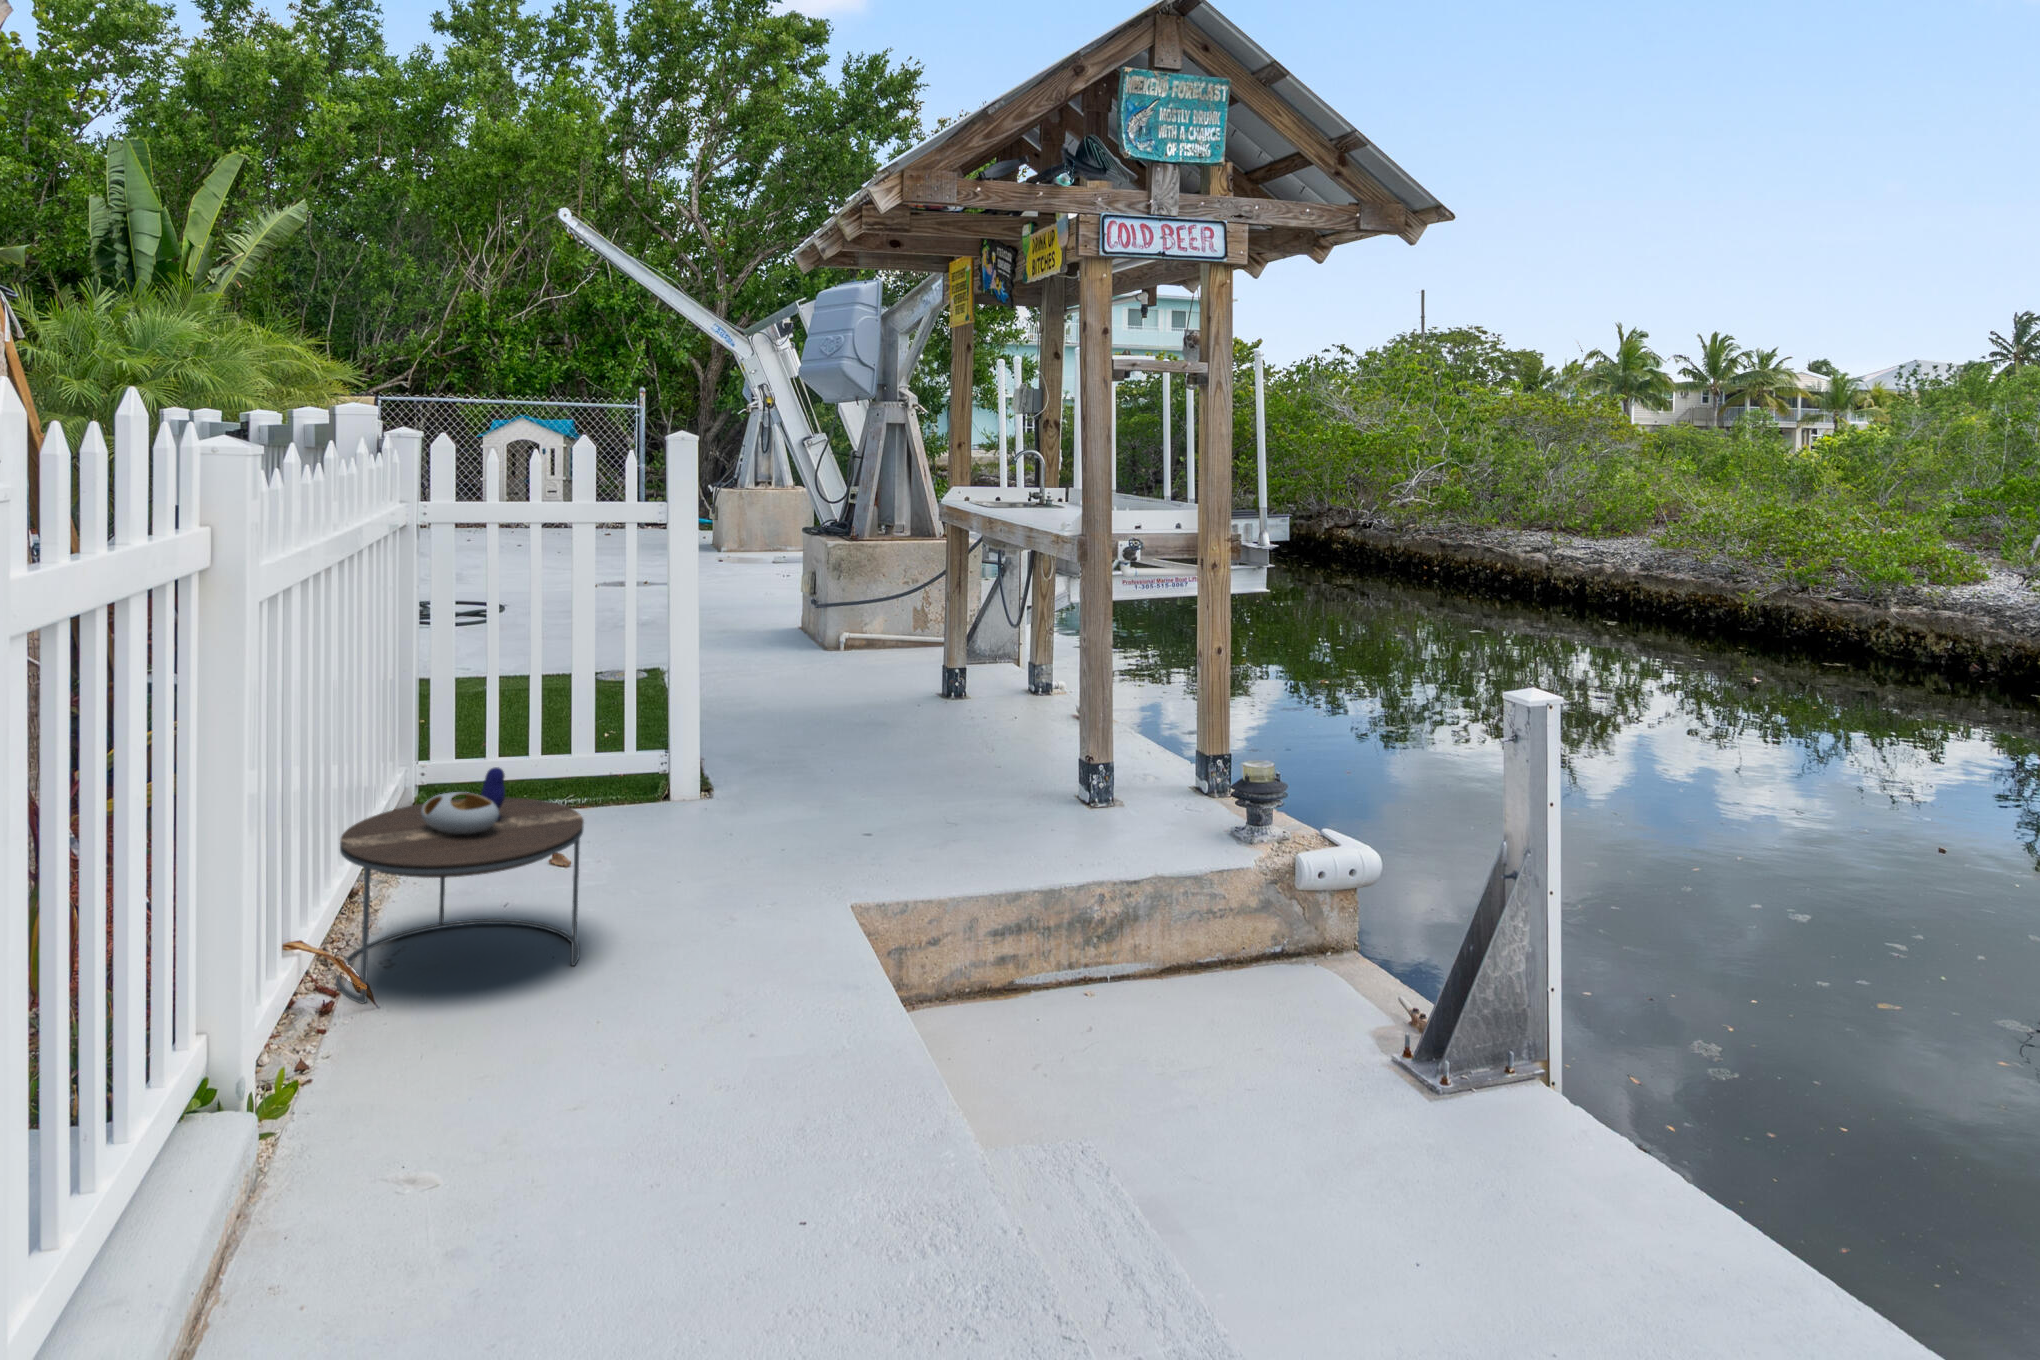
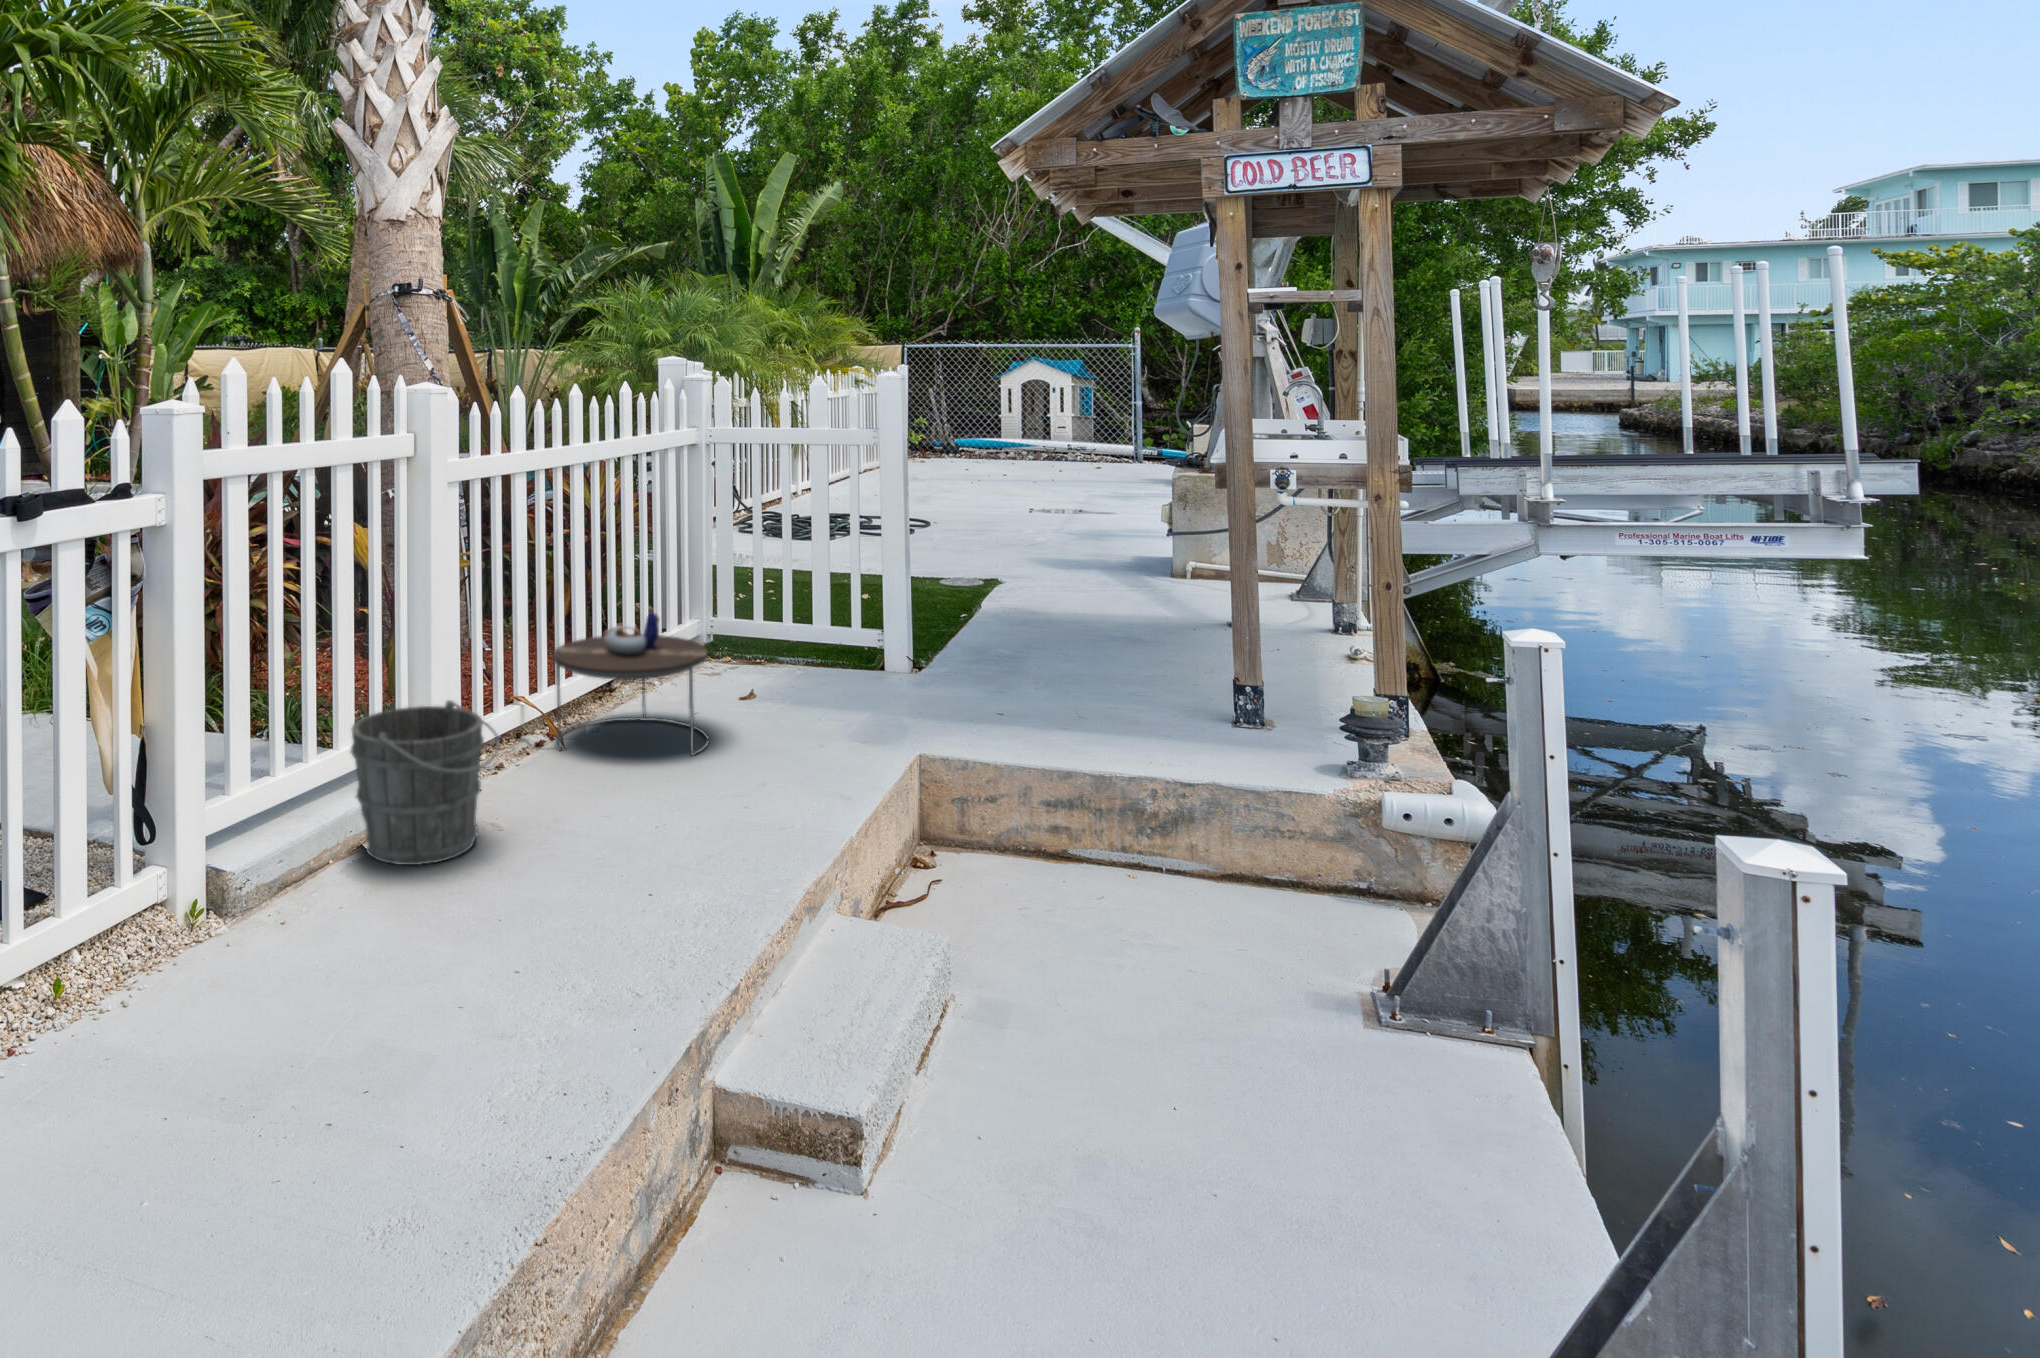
bucket: none [183,961,459,1285] -> present [351,700,500,865]

